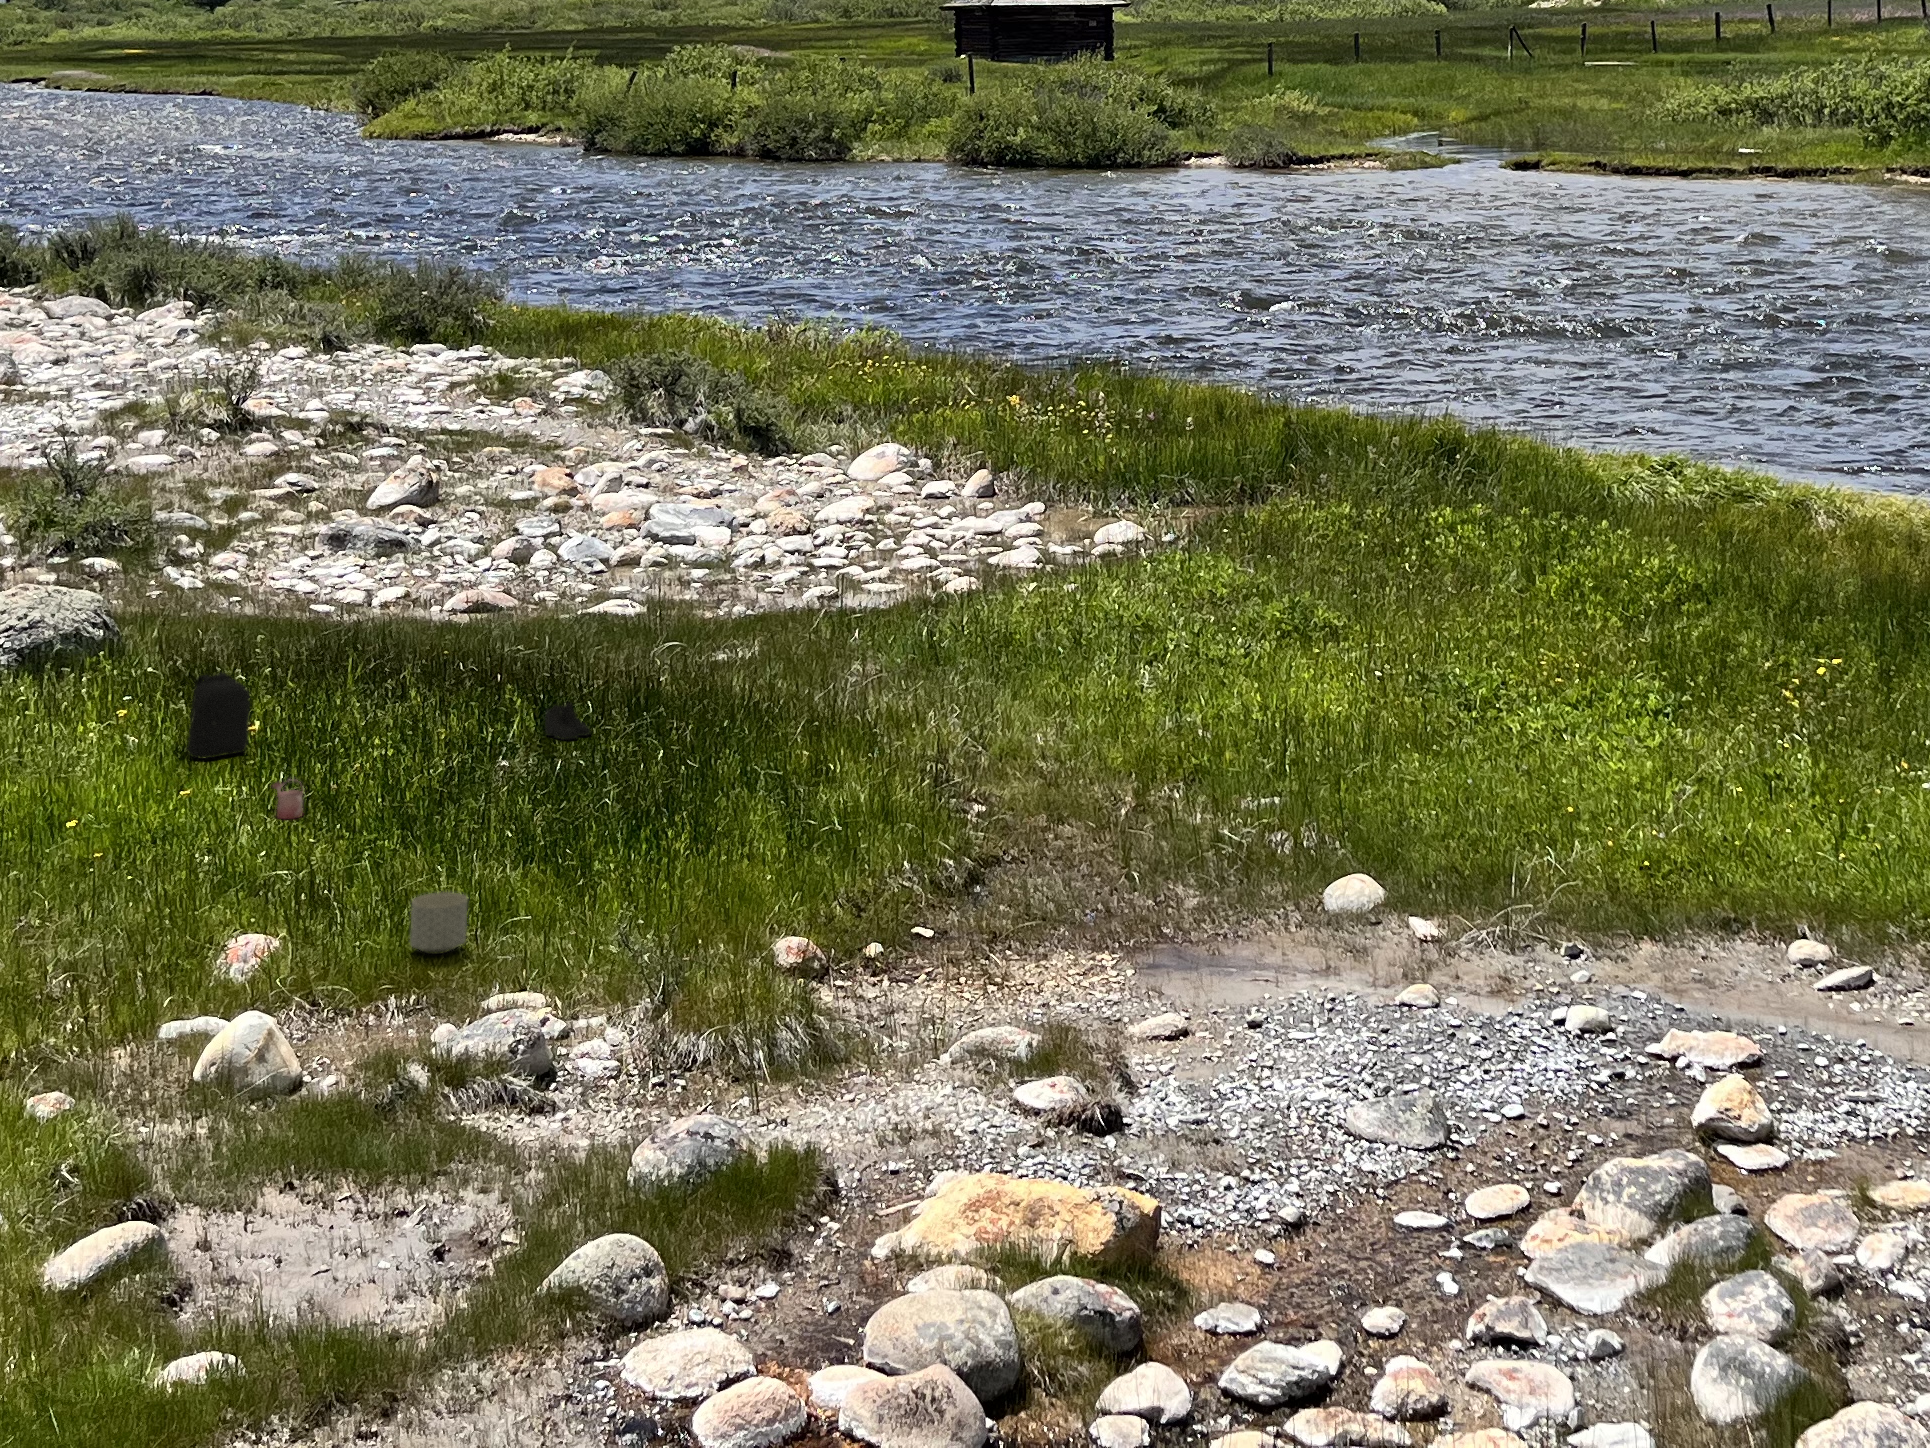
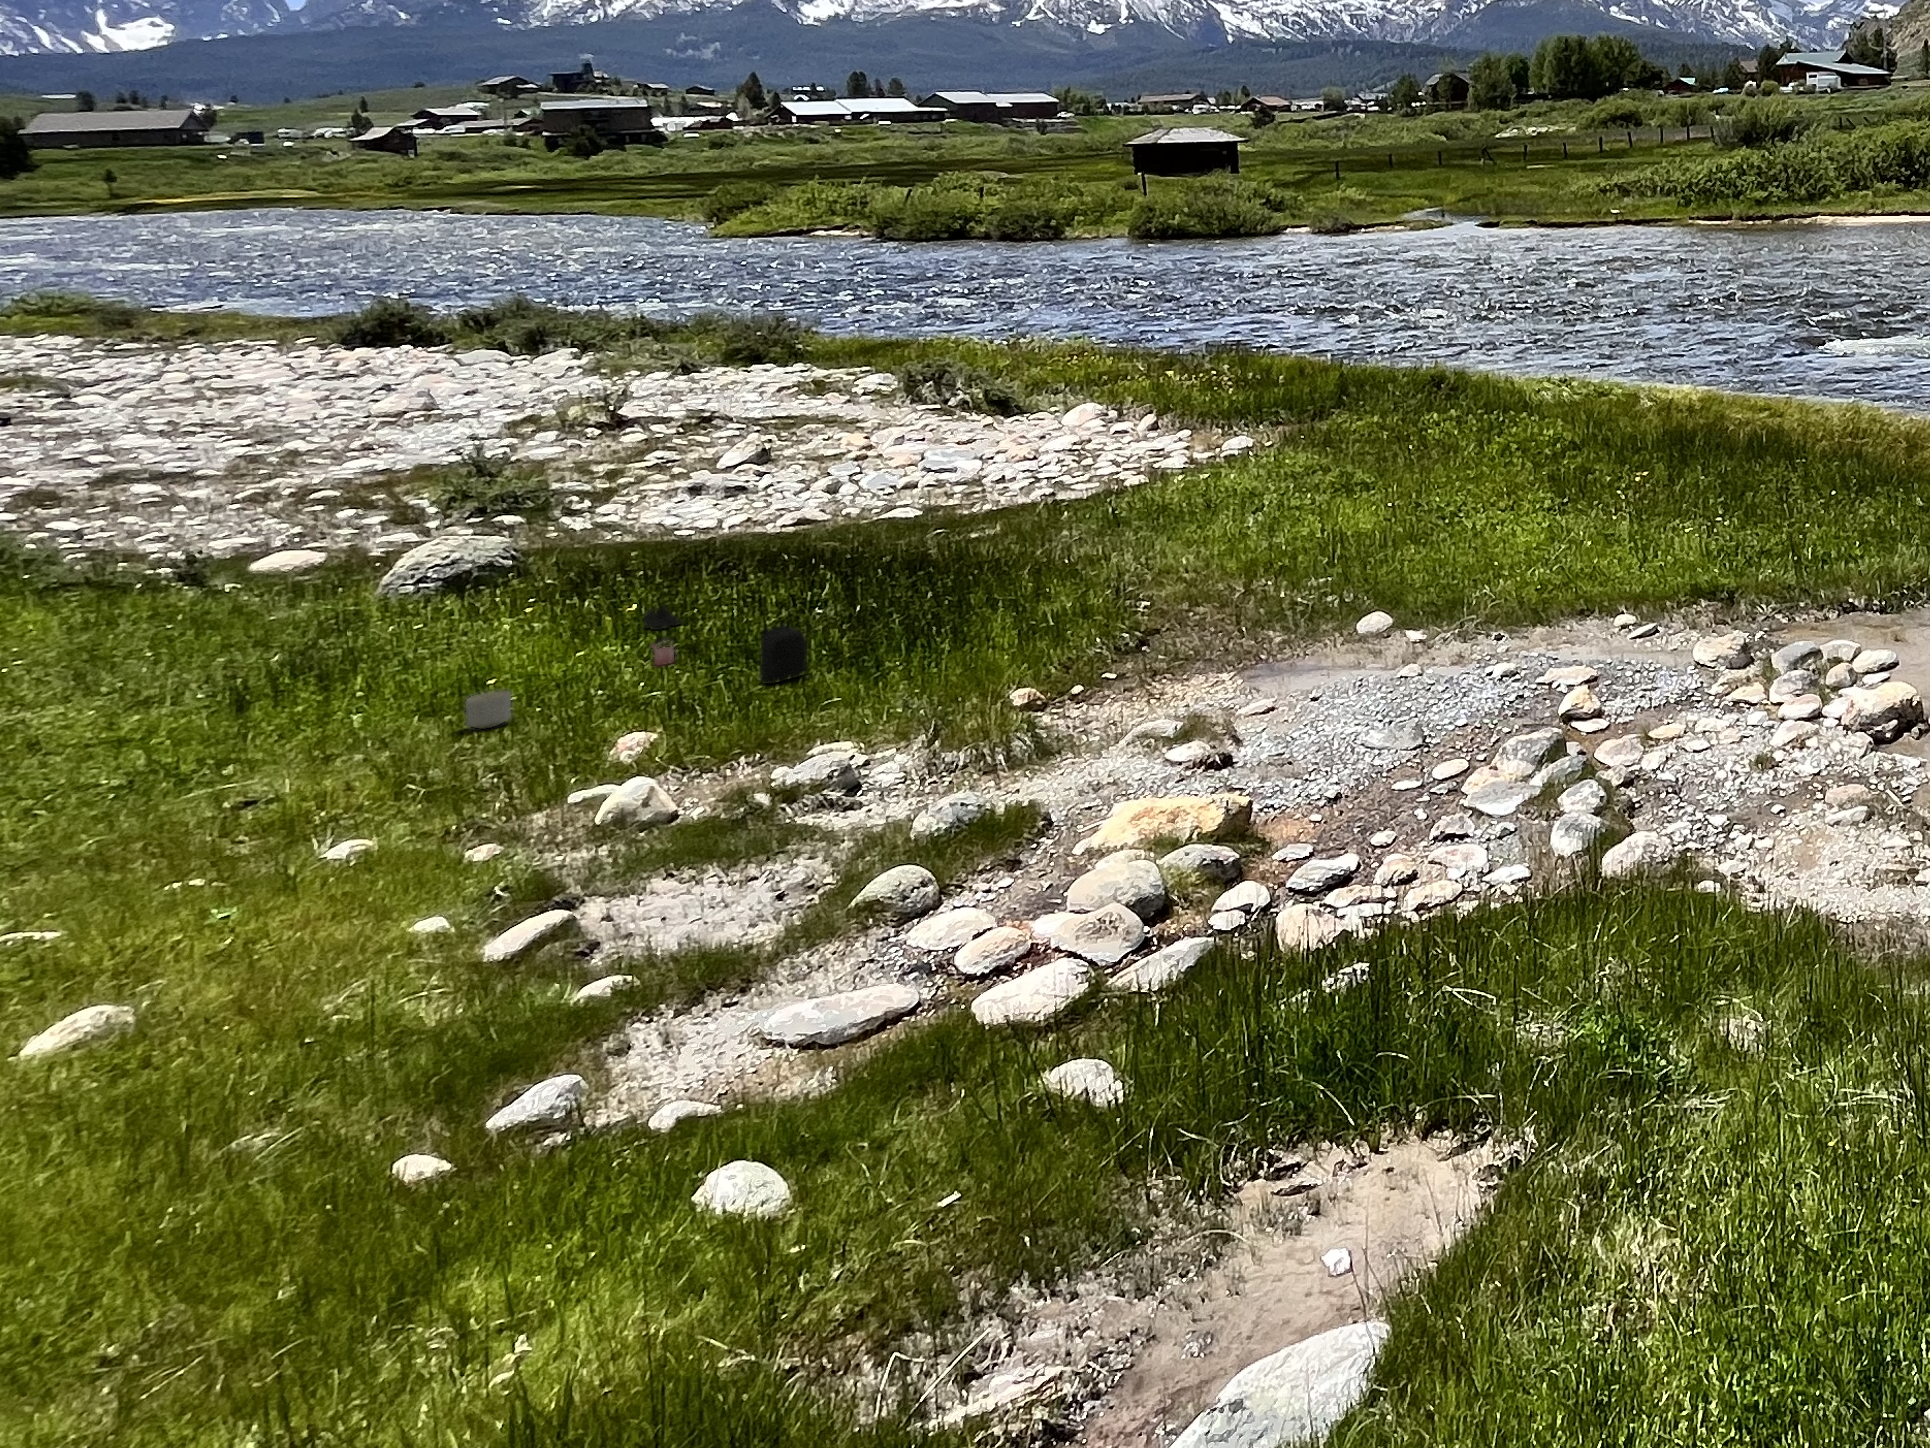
backpack: present [187,672,250,759] -> present [759,625,807,684]
boots: present [545,703,590,740] -> present [644,606,680,630]
planter: present [410,892,467,954] -> present [466,691,511,729]

